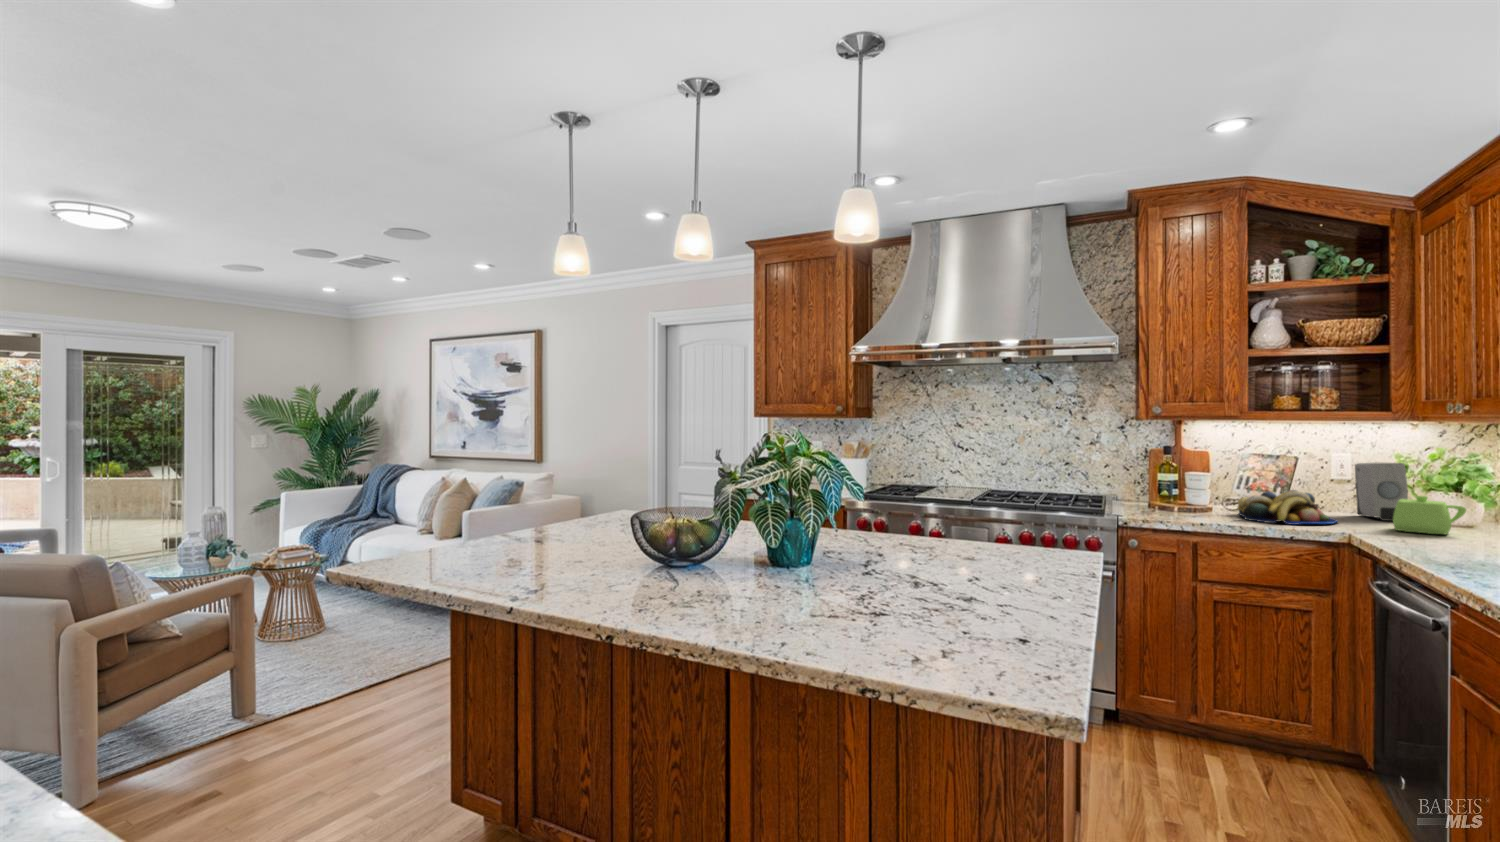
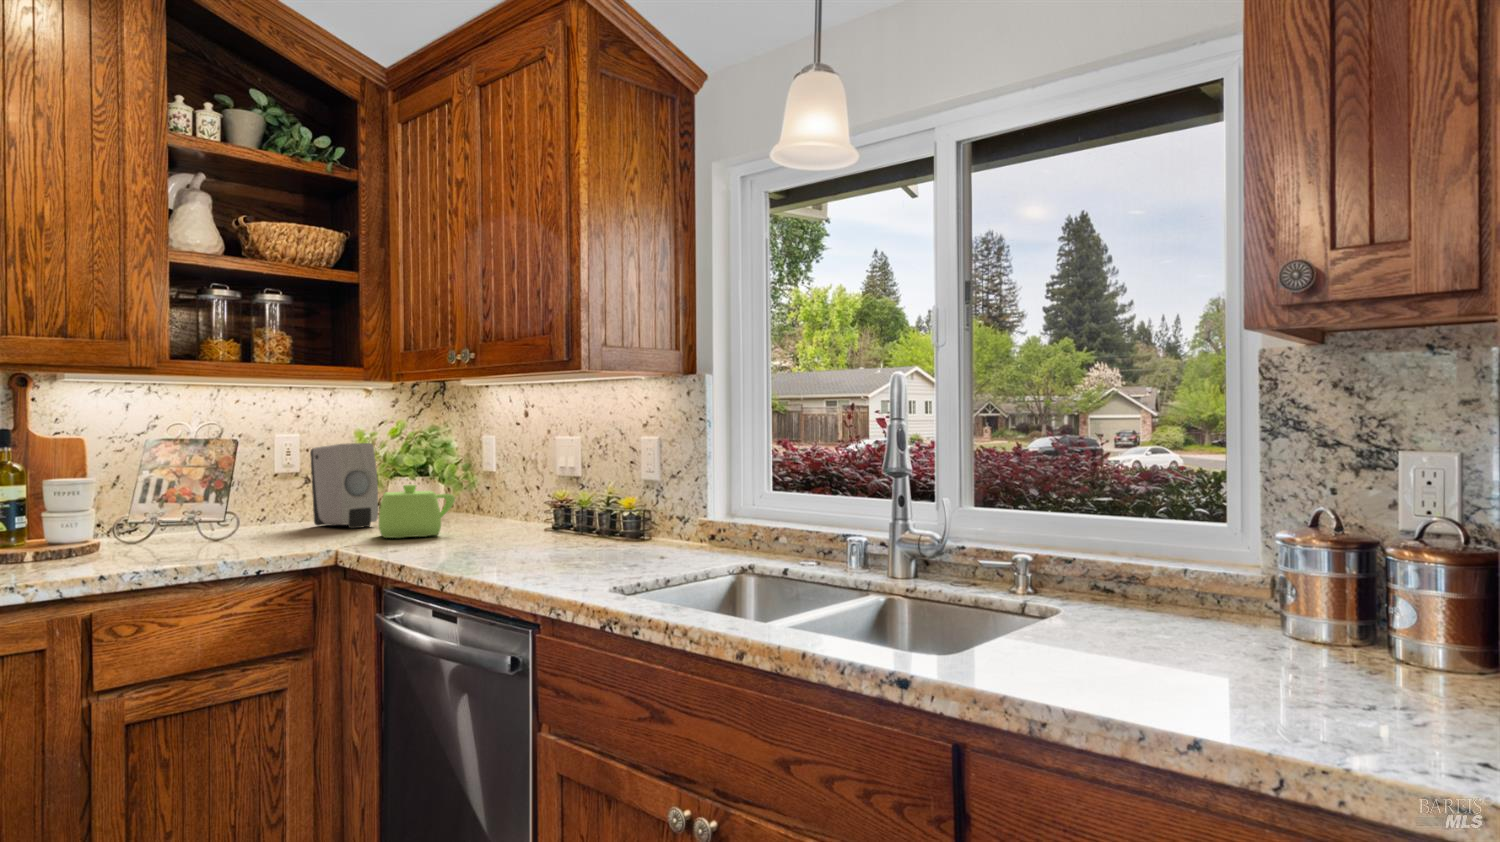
fruit bowl: present [1238,490,1337,525] -> none [149,494,308,555]

